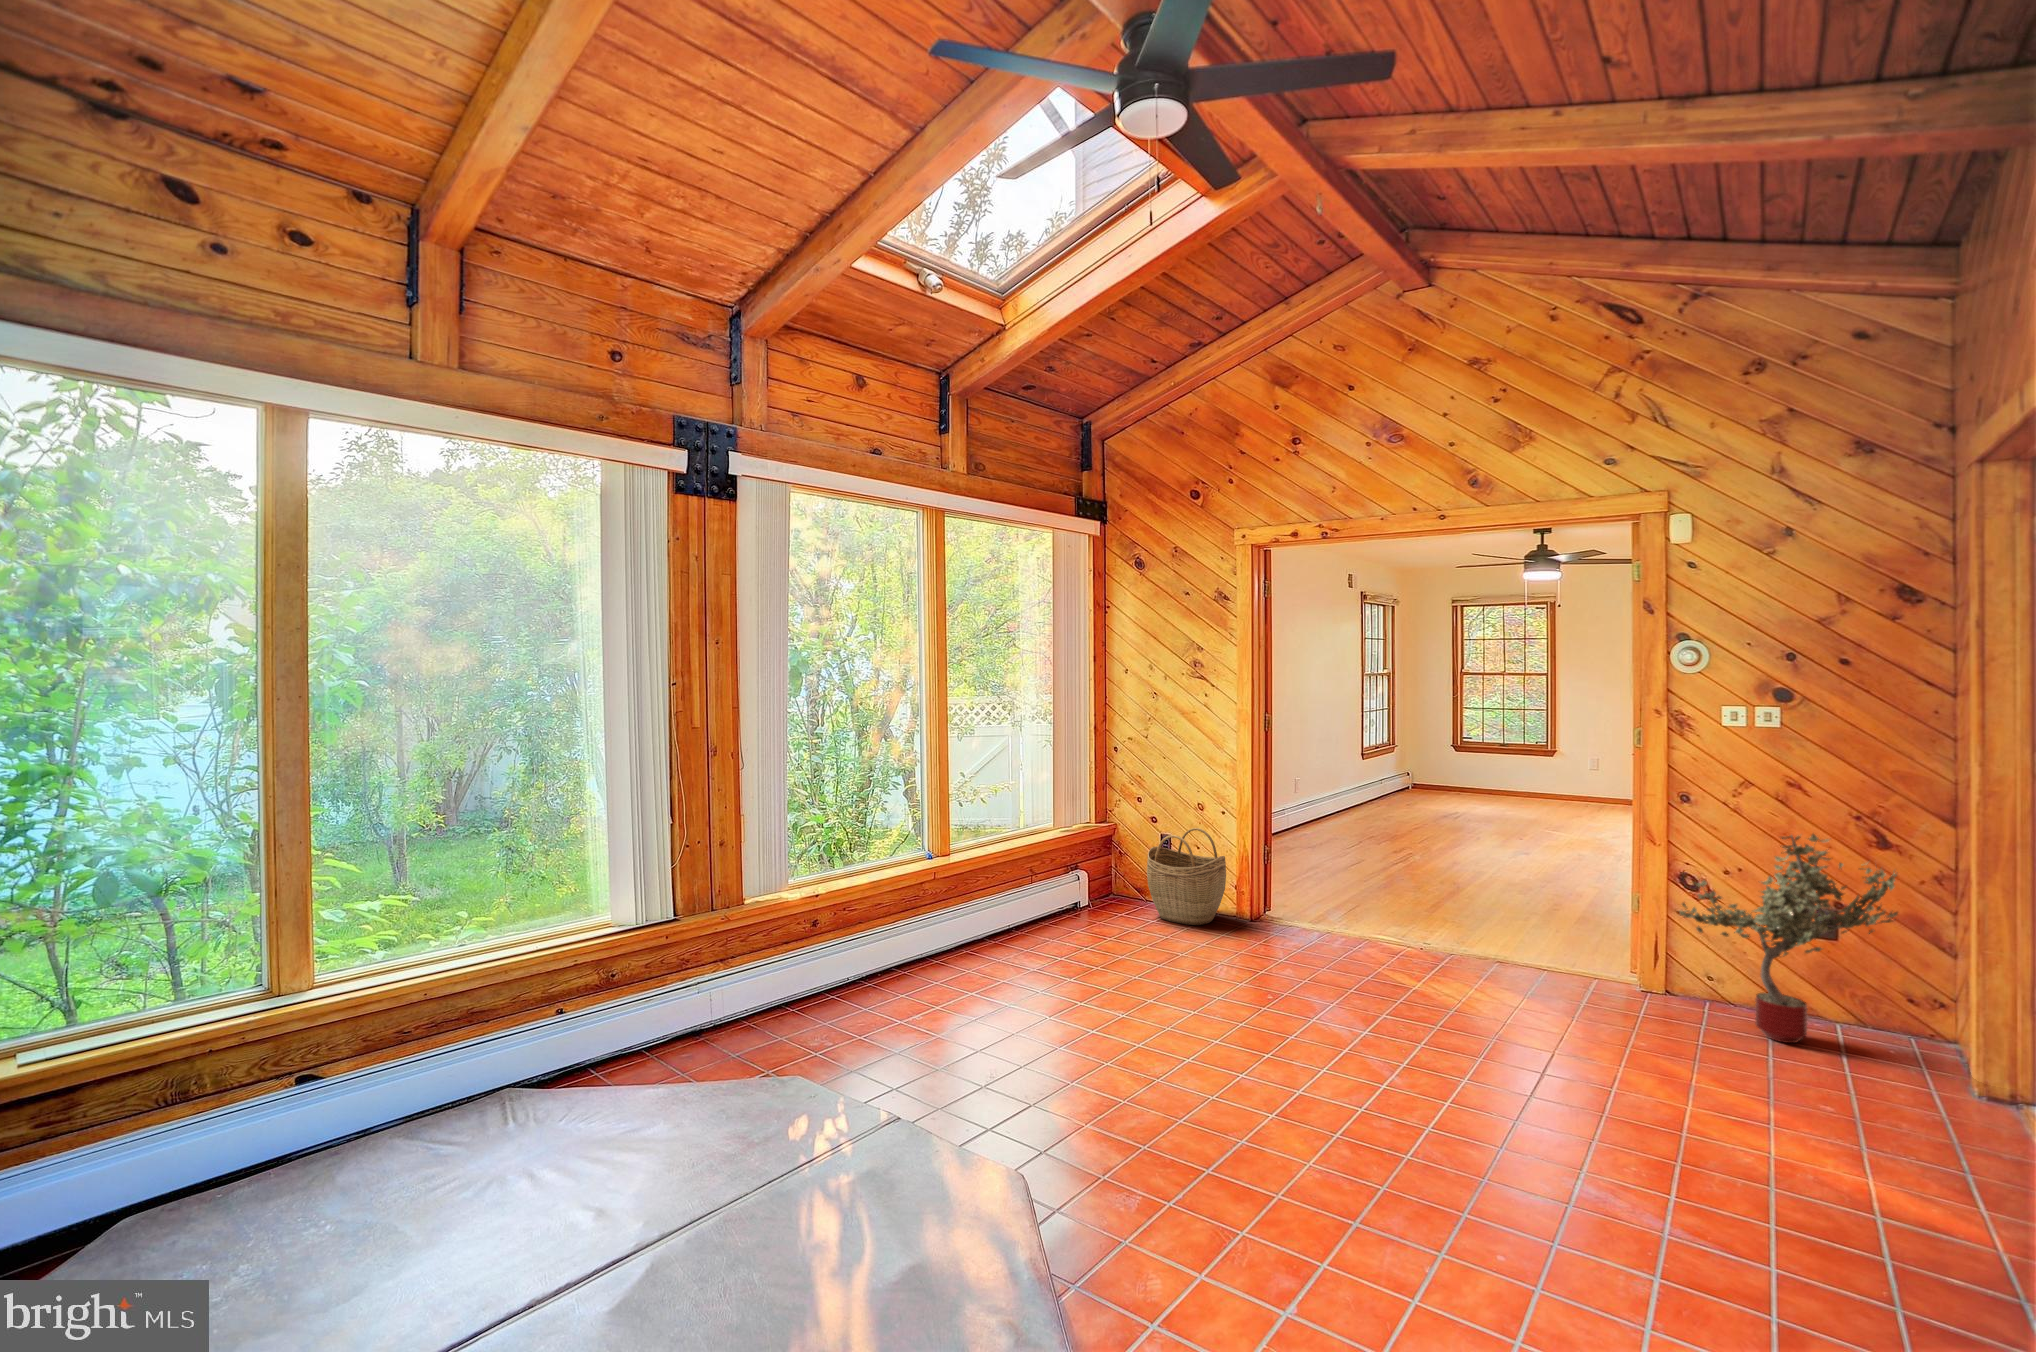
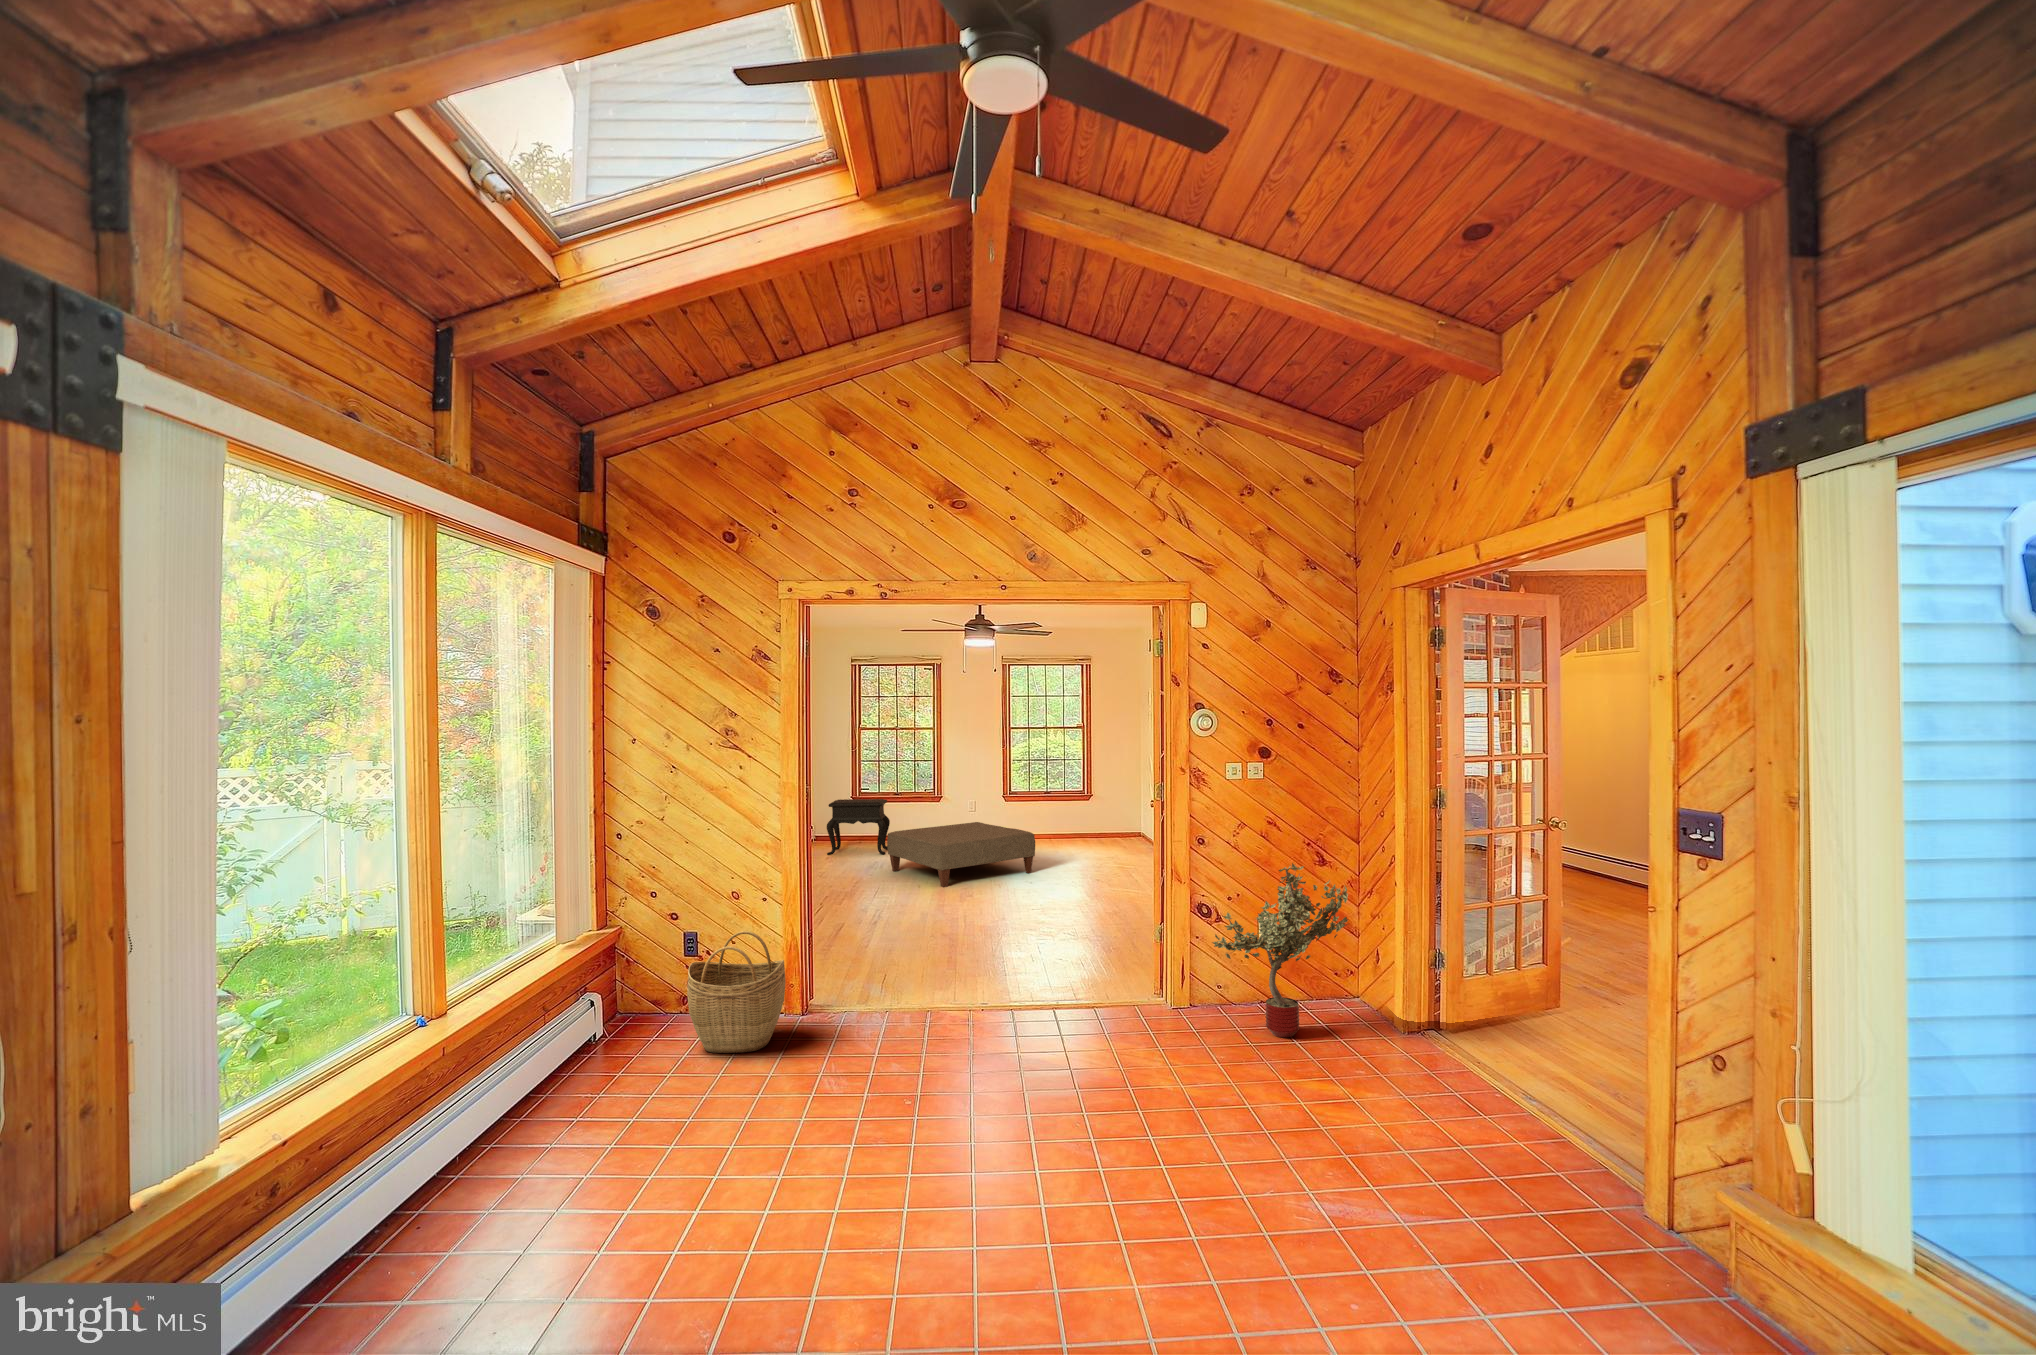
side table: none [1377,749,1446,807] -> present [827,799,890,855]
ottoman: none [1427,781,1599,841] -> present [887,822,1035,887]

